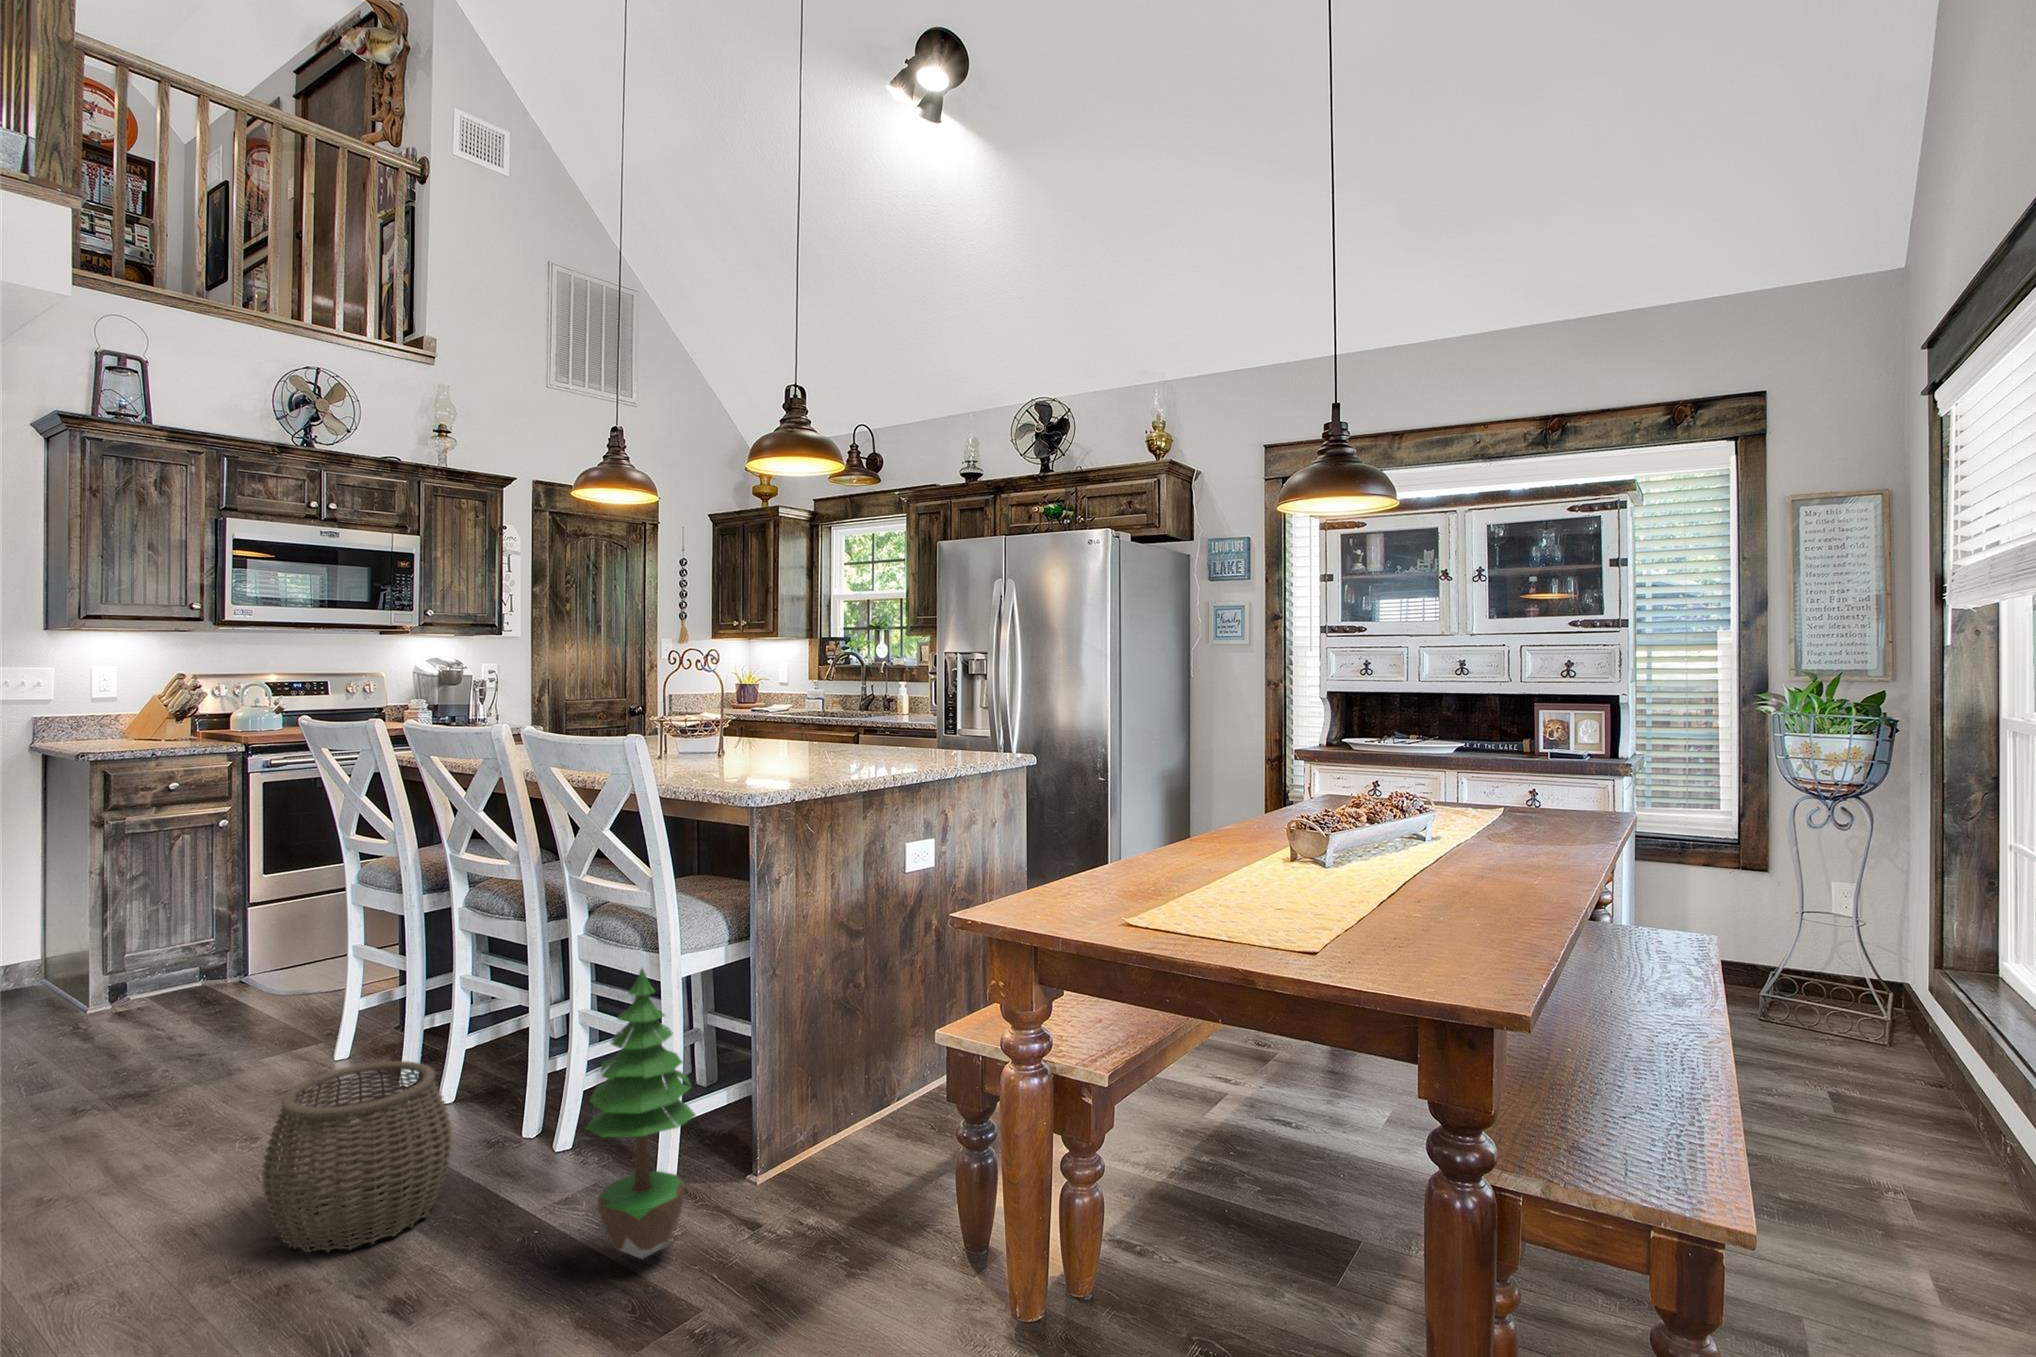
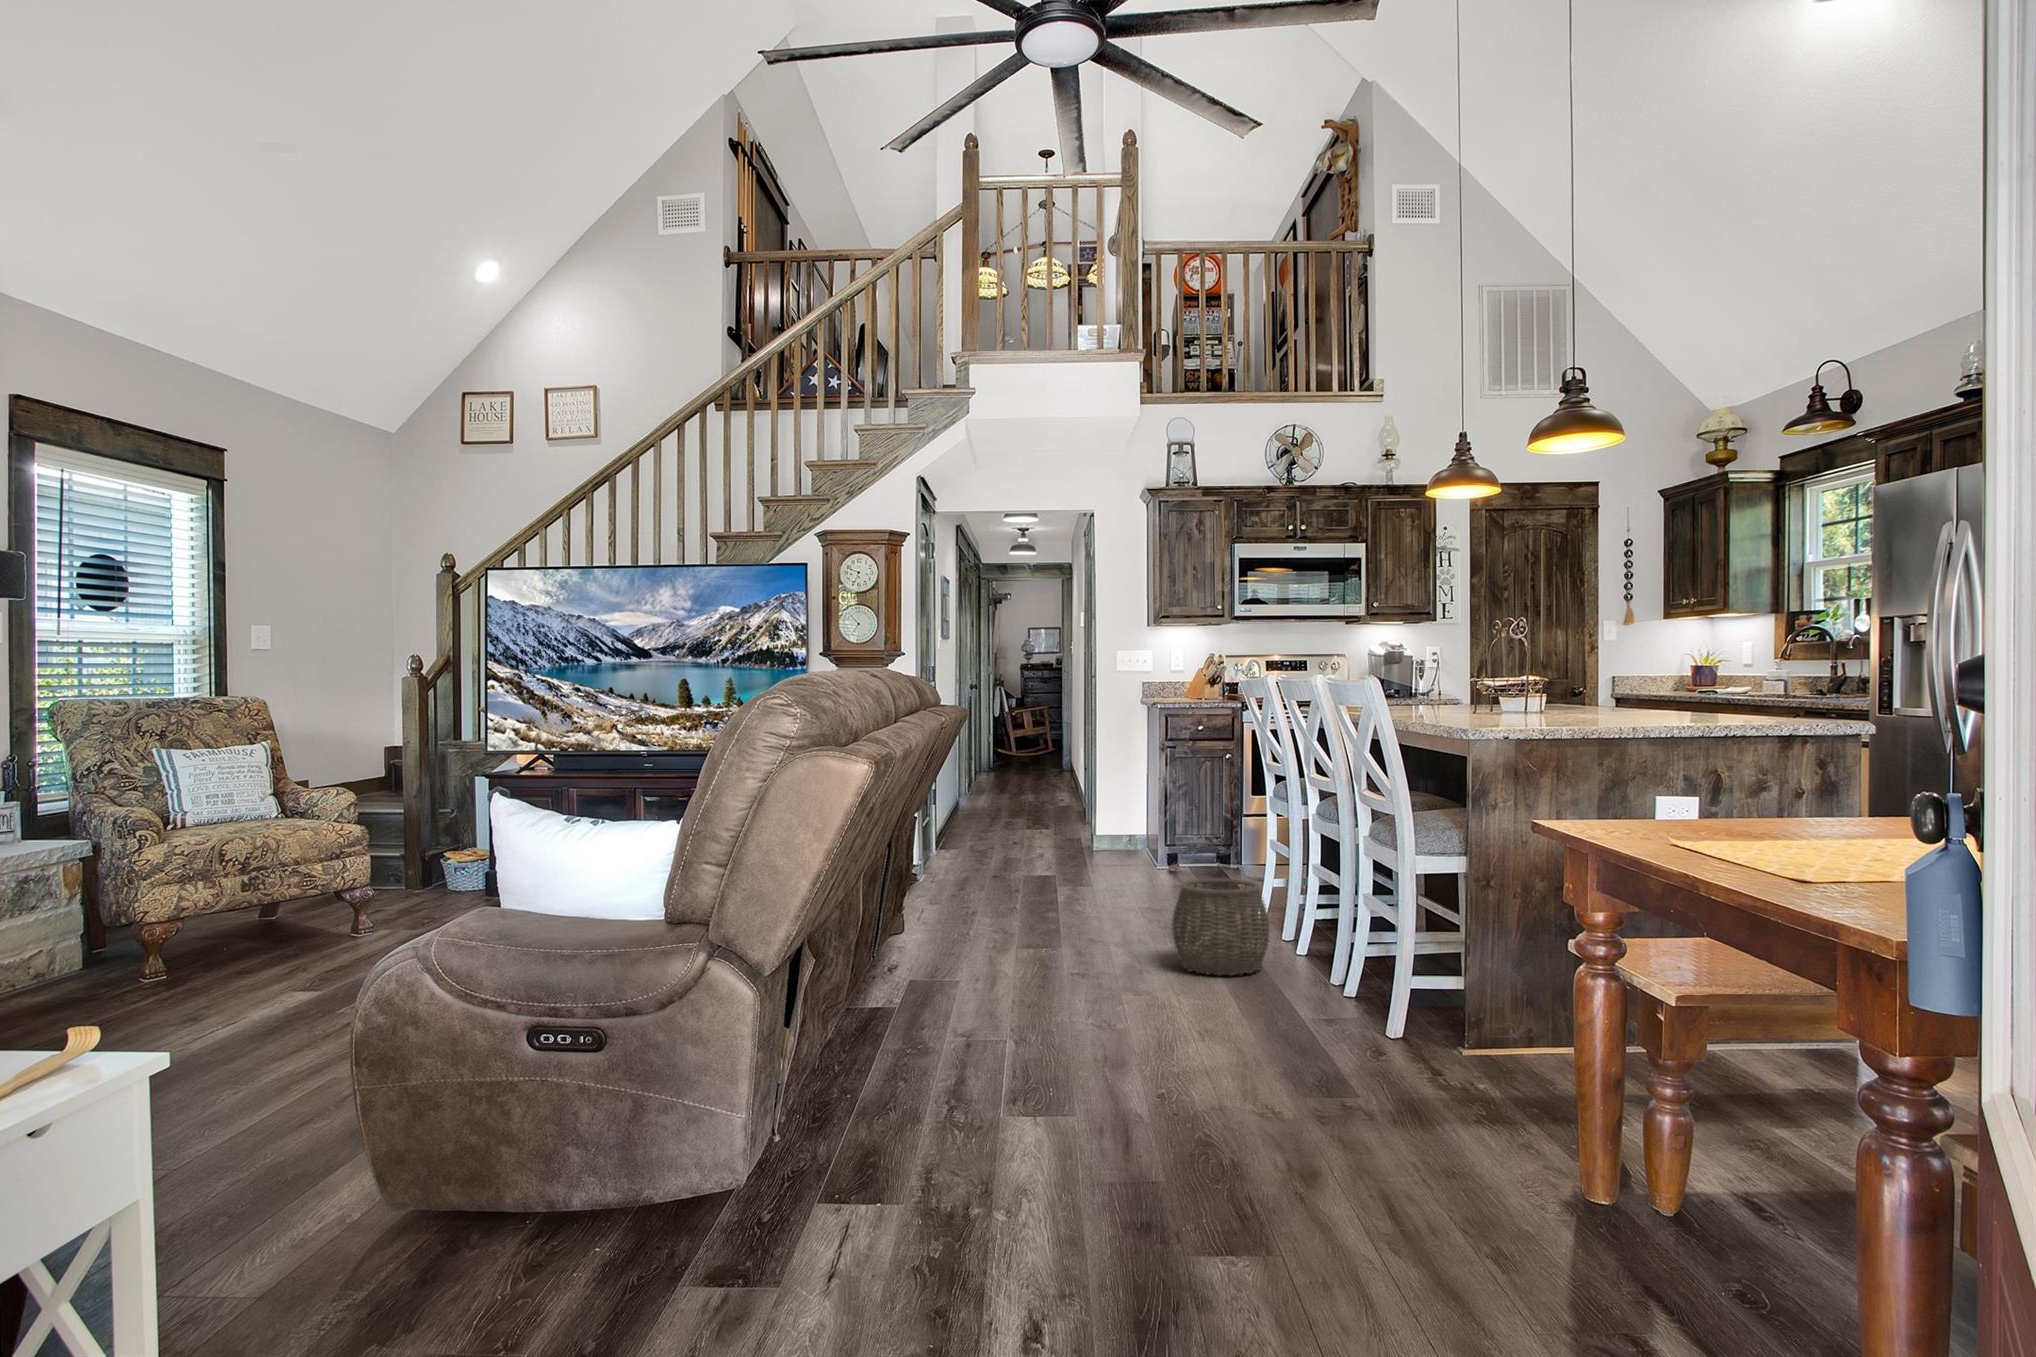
potted tree: present [585,969,695,1259] -> none [1309,820,1382,1017]

